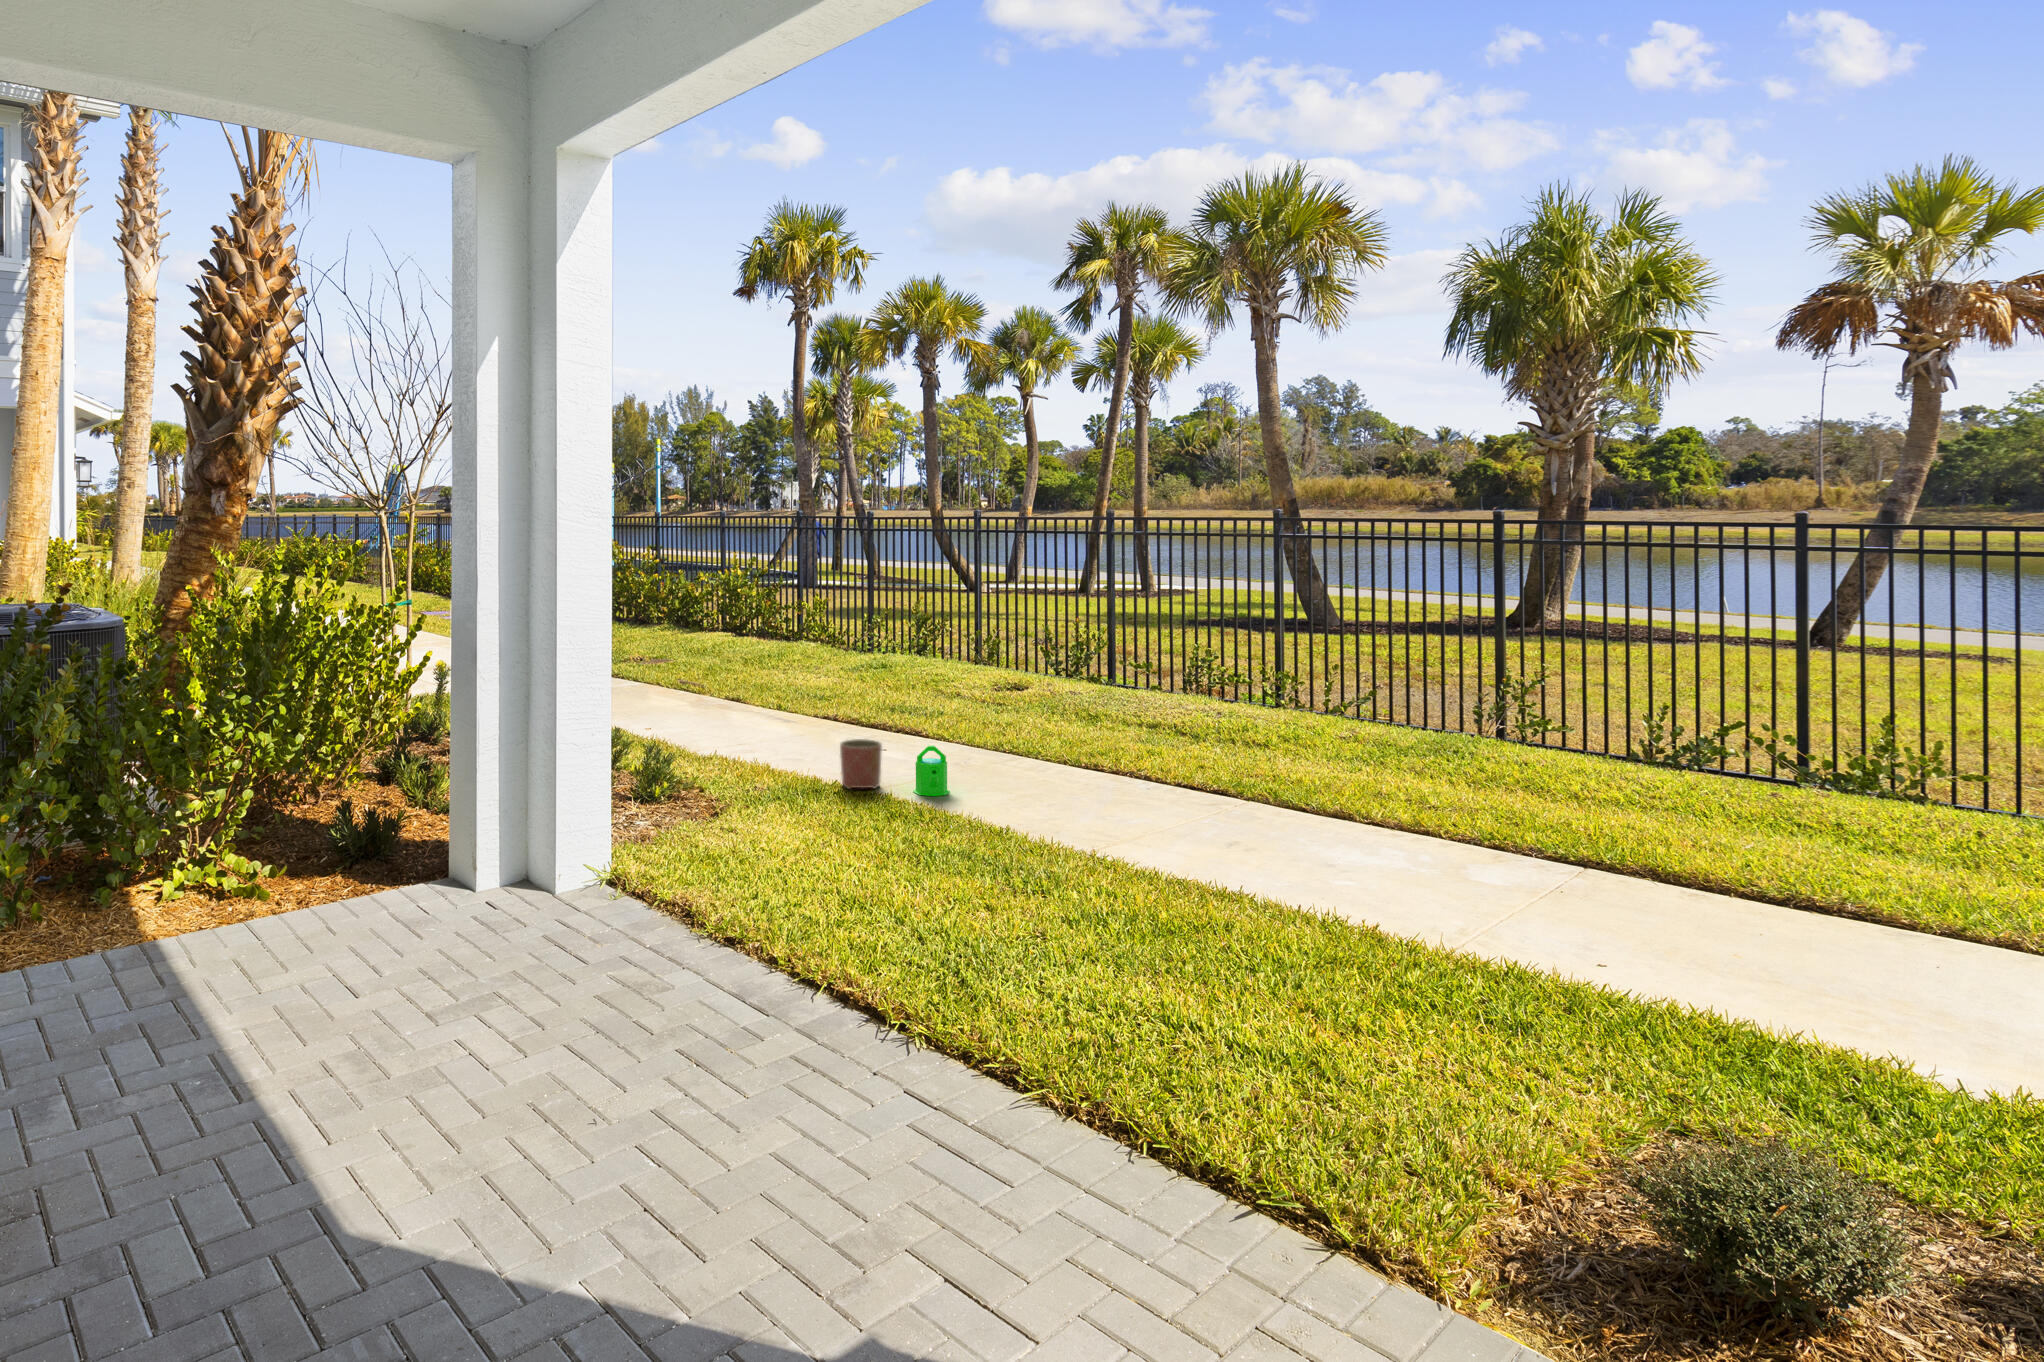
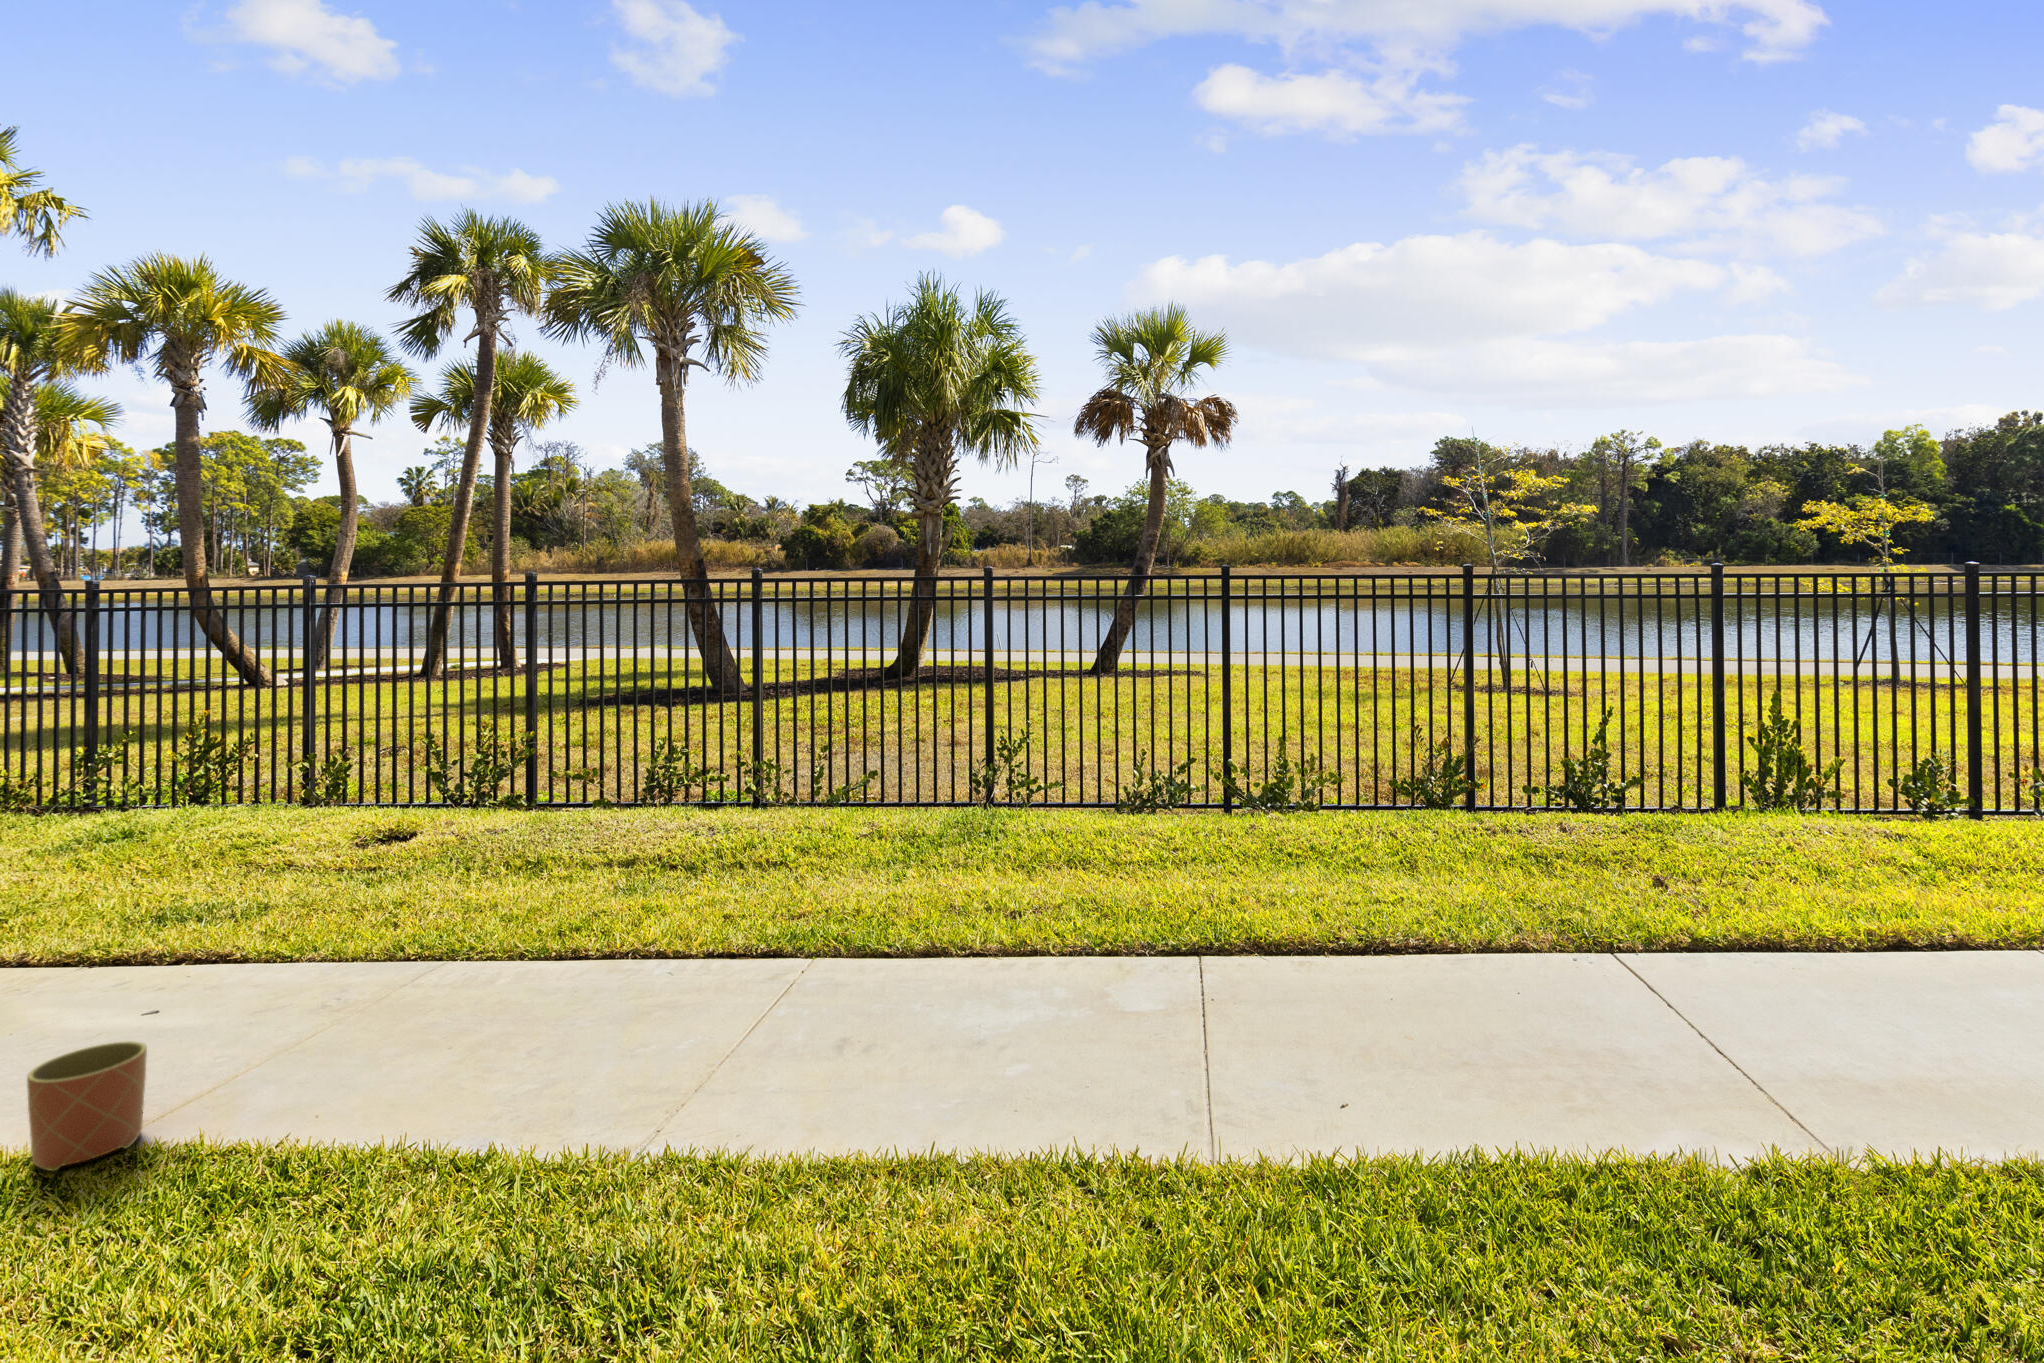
watering can: present [913,745,950,796] -> none [230,1021,319,1129]

